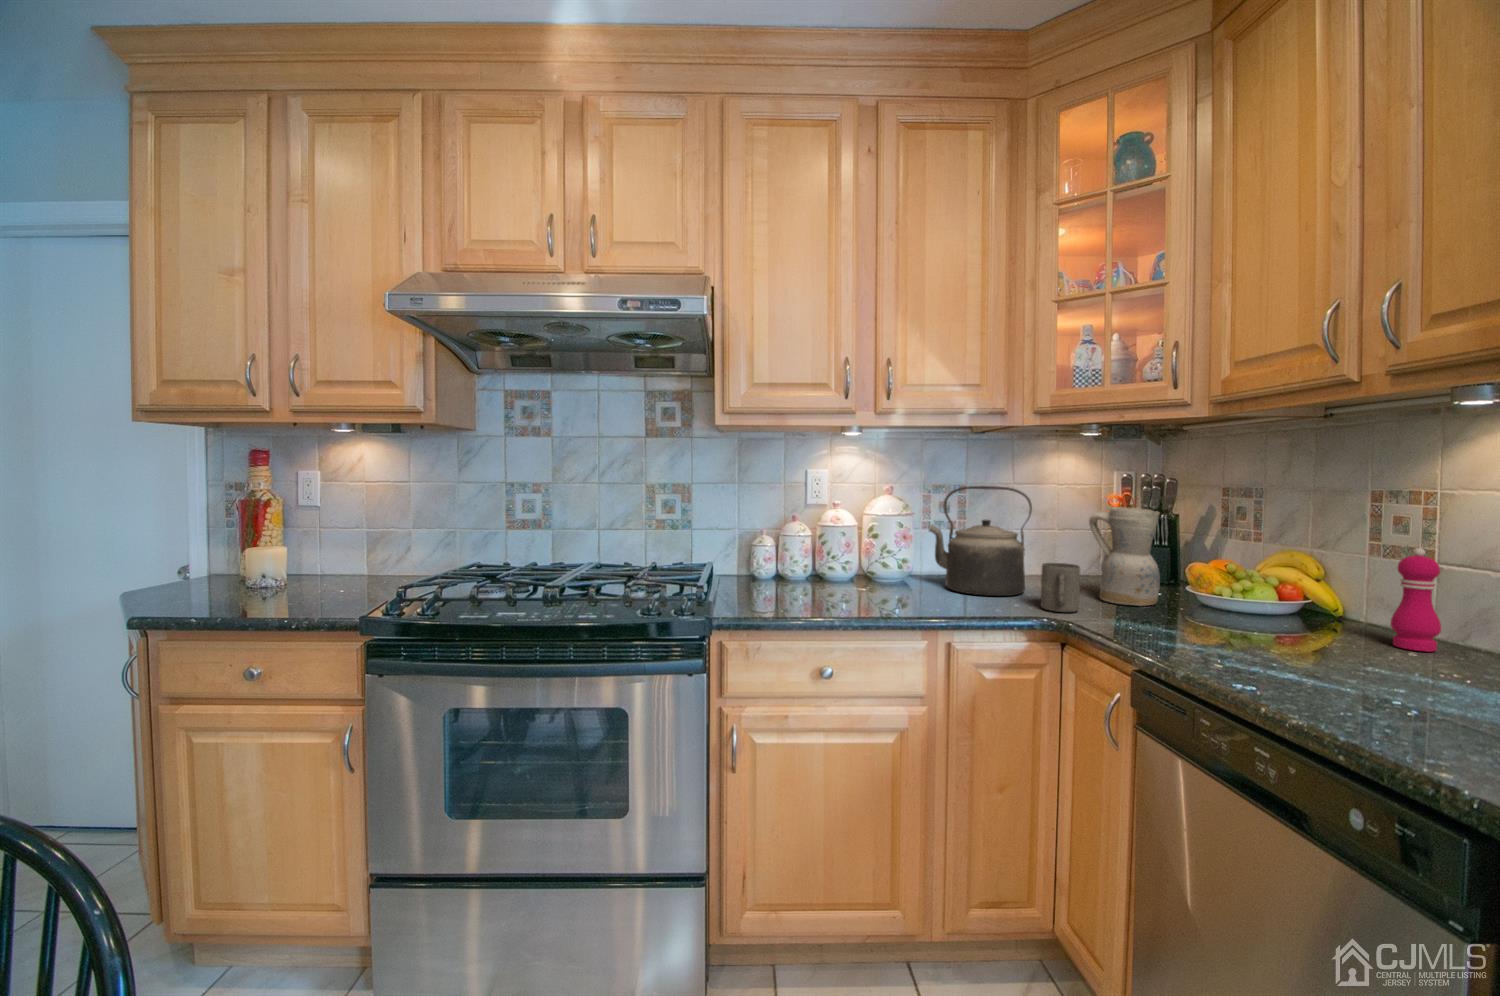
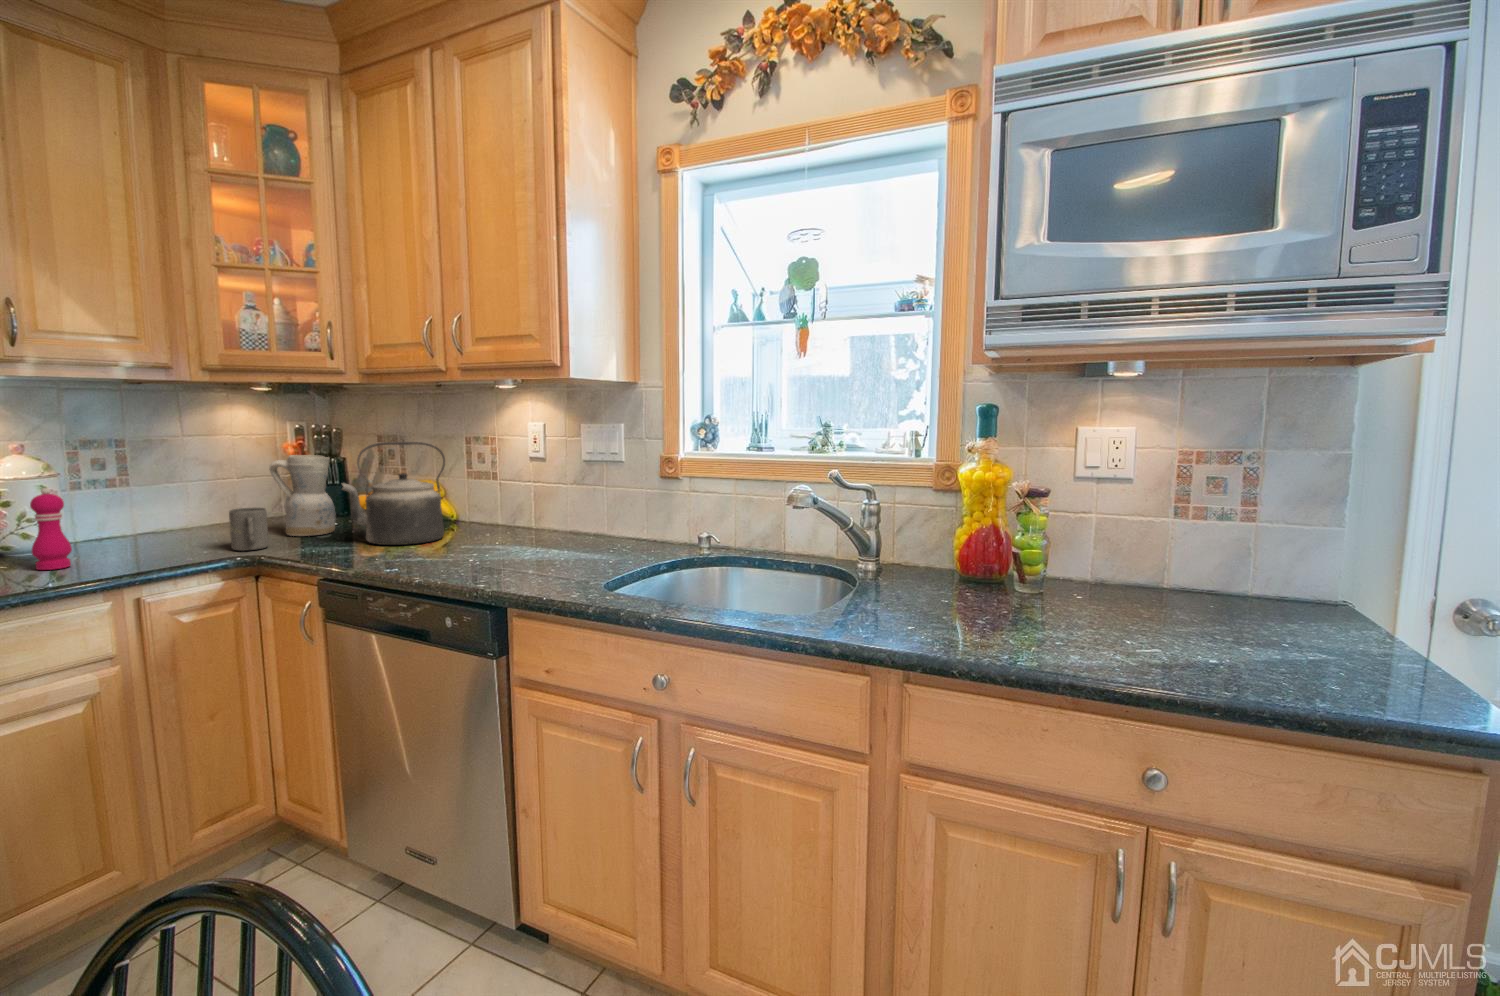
kettle: present [929,486,1032,596] -> present [342,442,445,545]
pepper mill: present [1391,548,1441,652] -> present [30,488,72,570]

